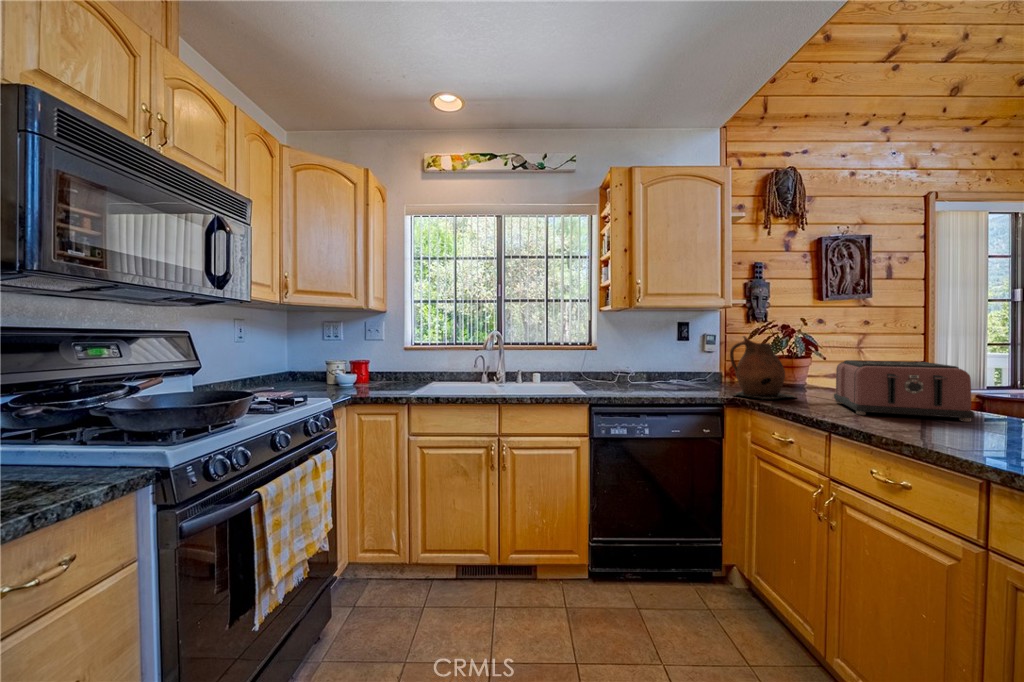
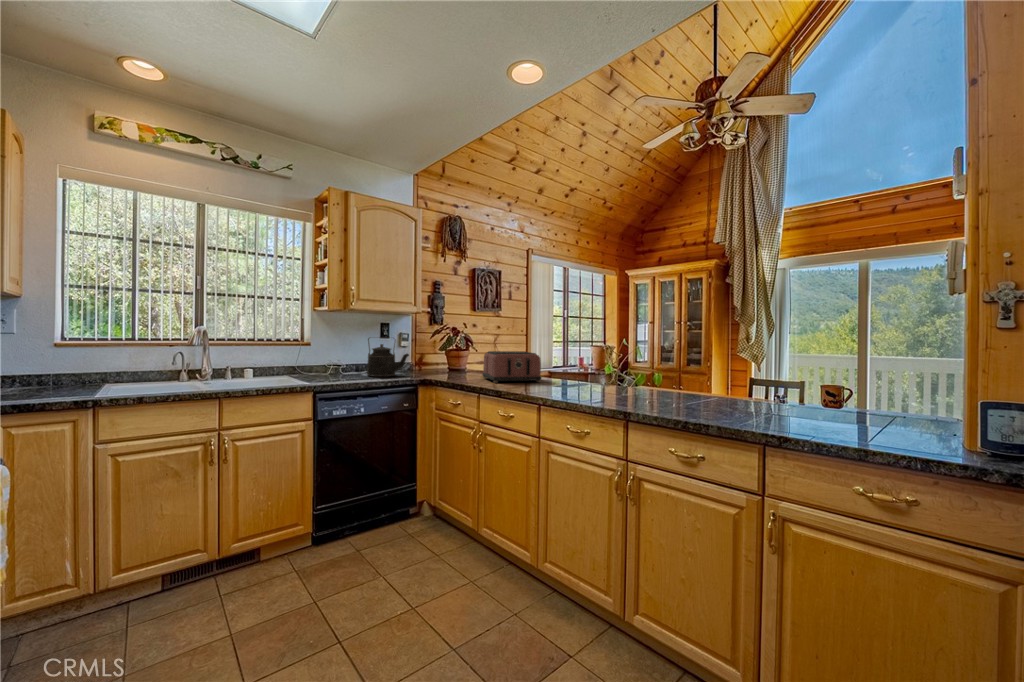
ceramic pitcher: present [730,336,794,399] -> none [422,335,463,379]
kettle: none [657,339,713,389] -> present [367,339,409,377]

